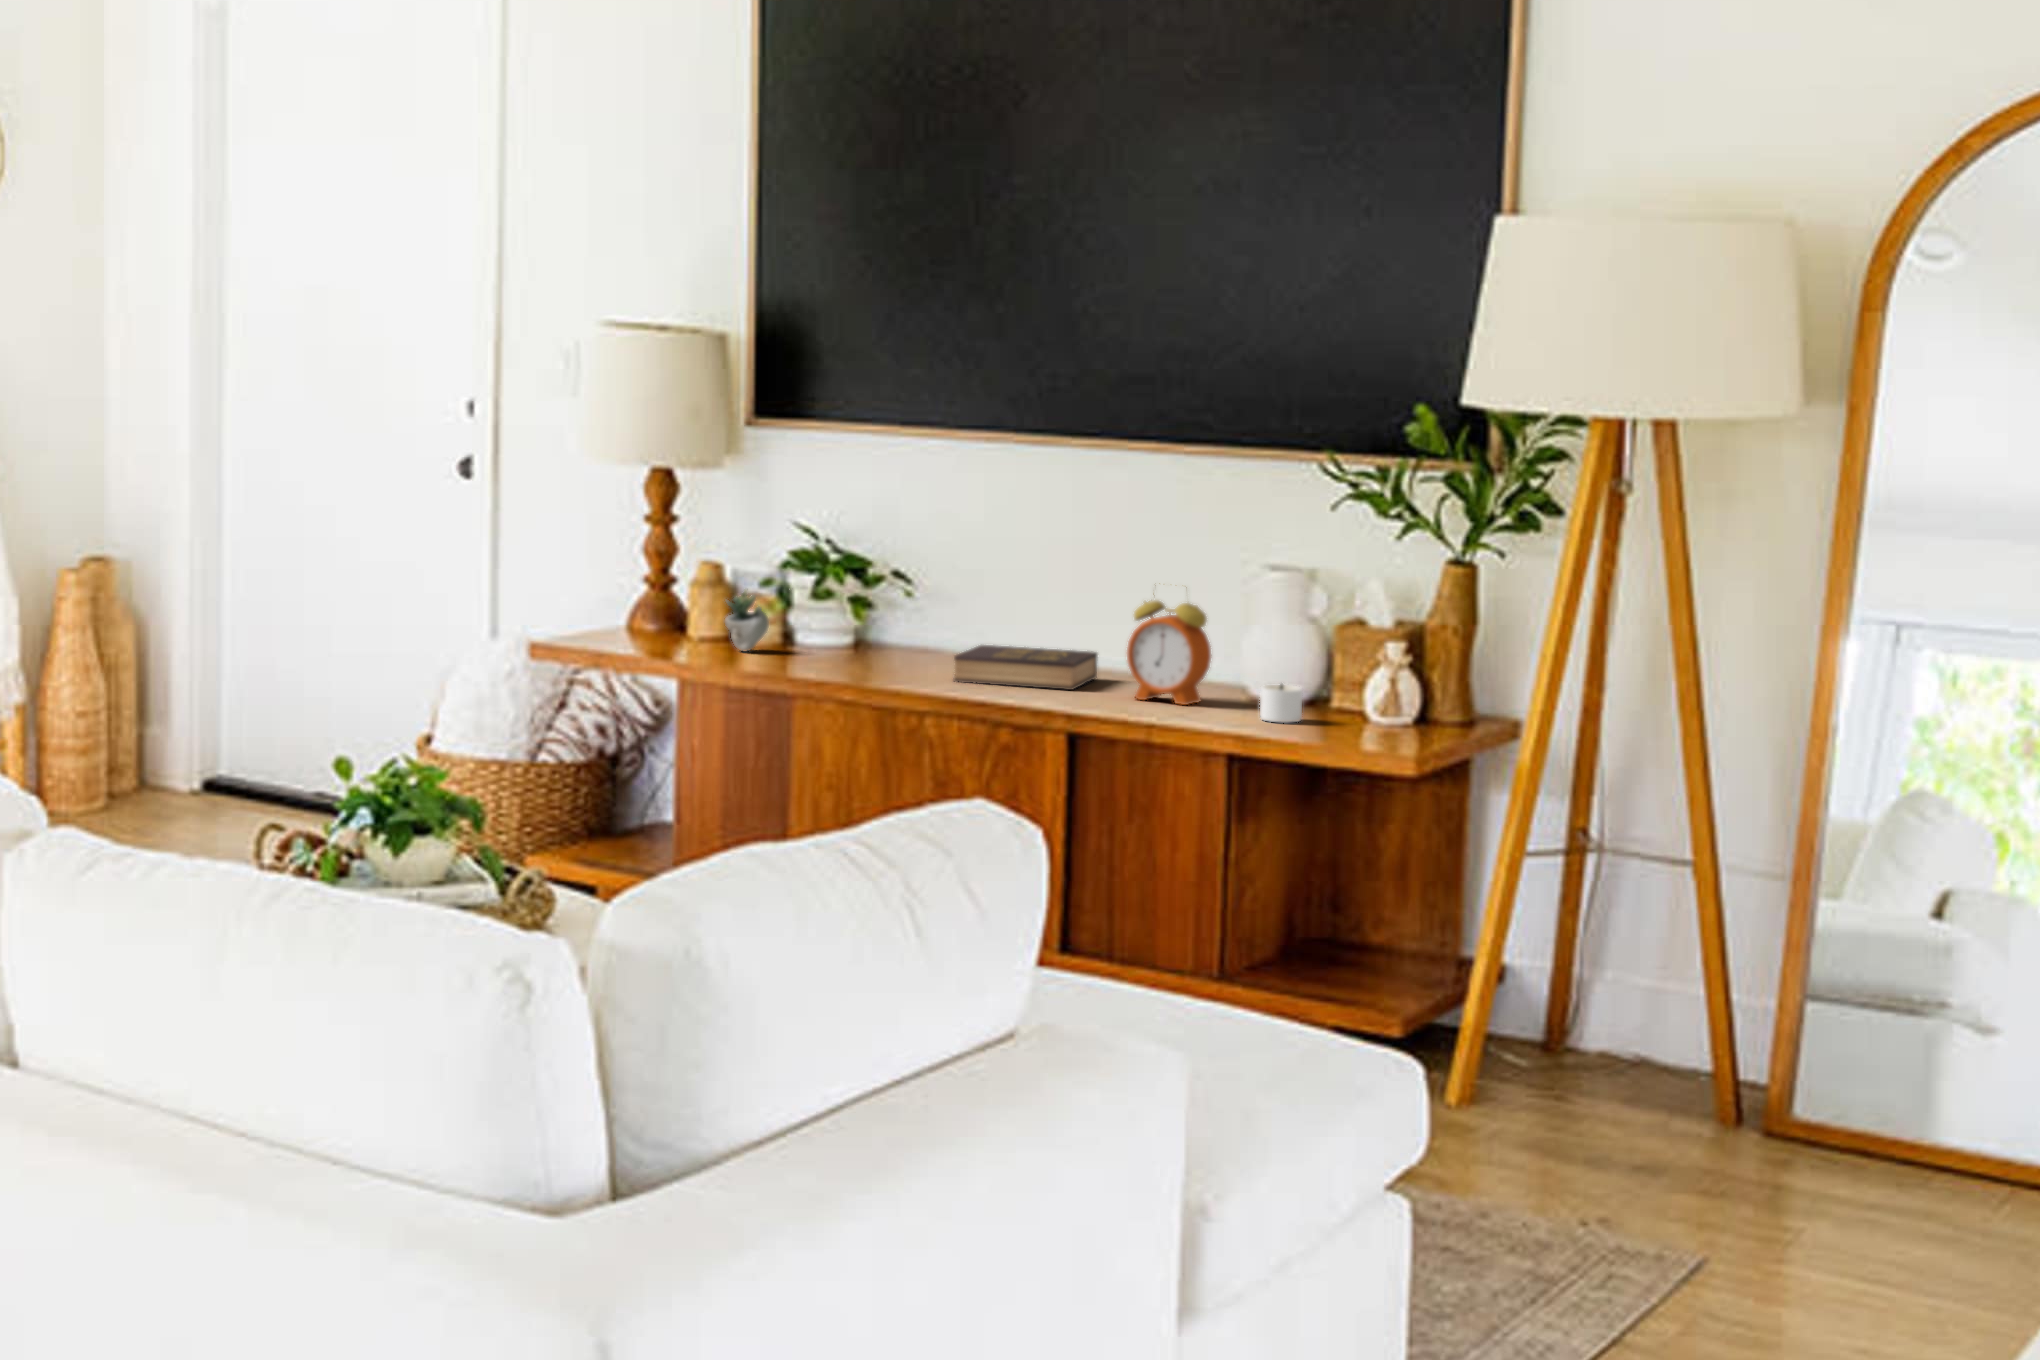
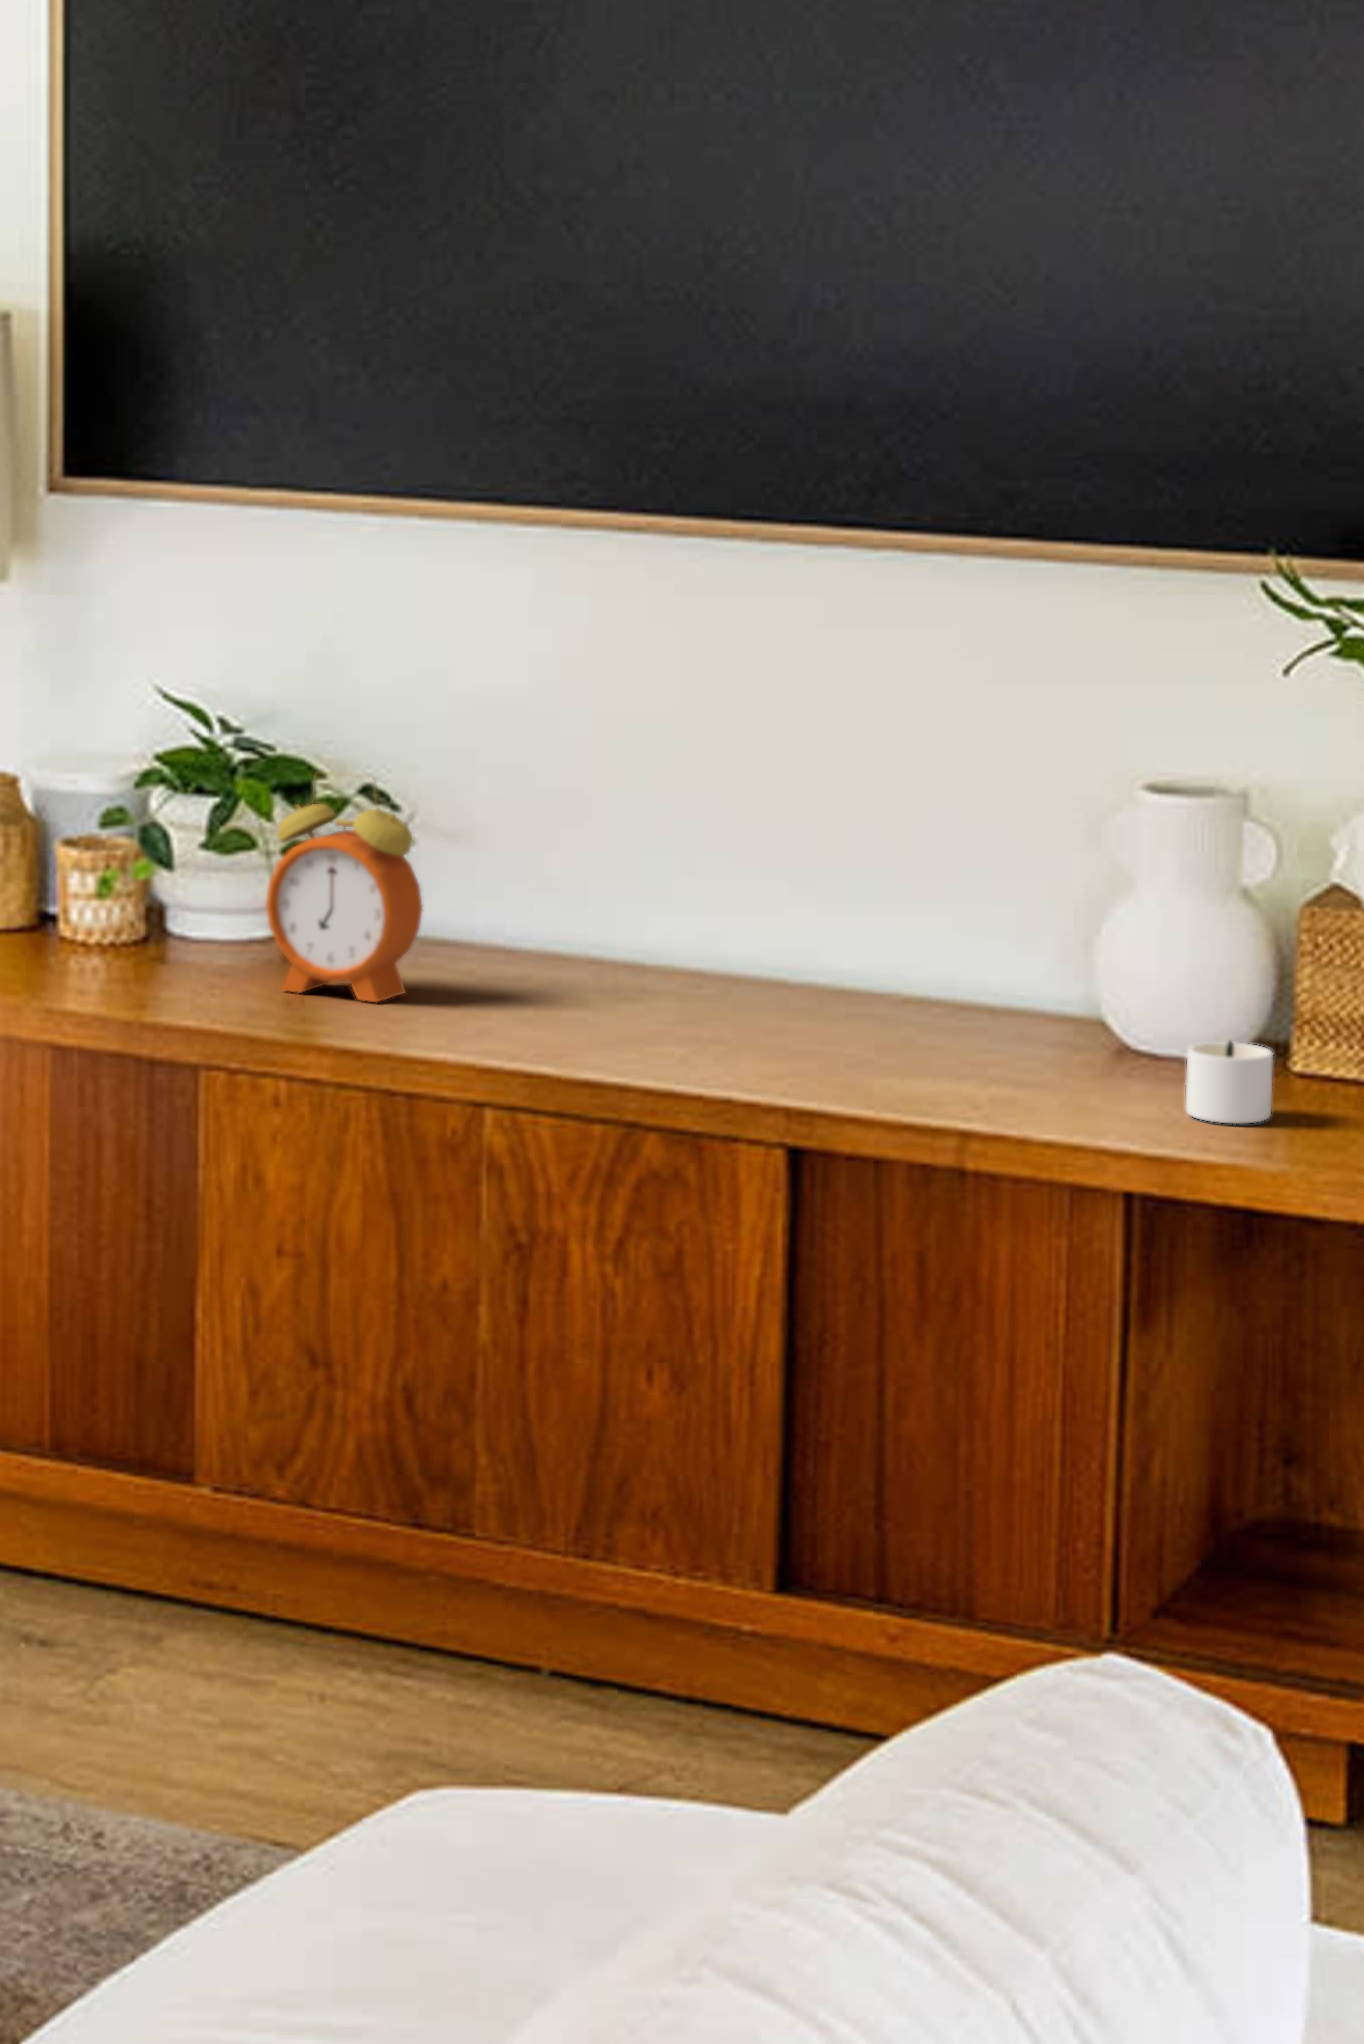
succulent plant: present [725,590,769,651] -> none [31,830,174,958]
alarm clock: present [1127,594,1212,705] -> present [266,773,423,1002]
hardback book: present [954,645,1098,690] -> none [523,943,801,1045]

